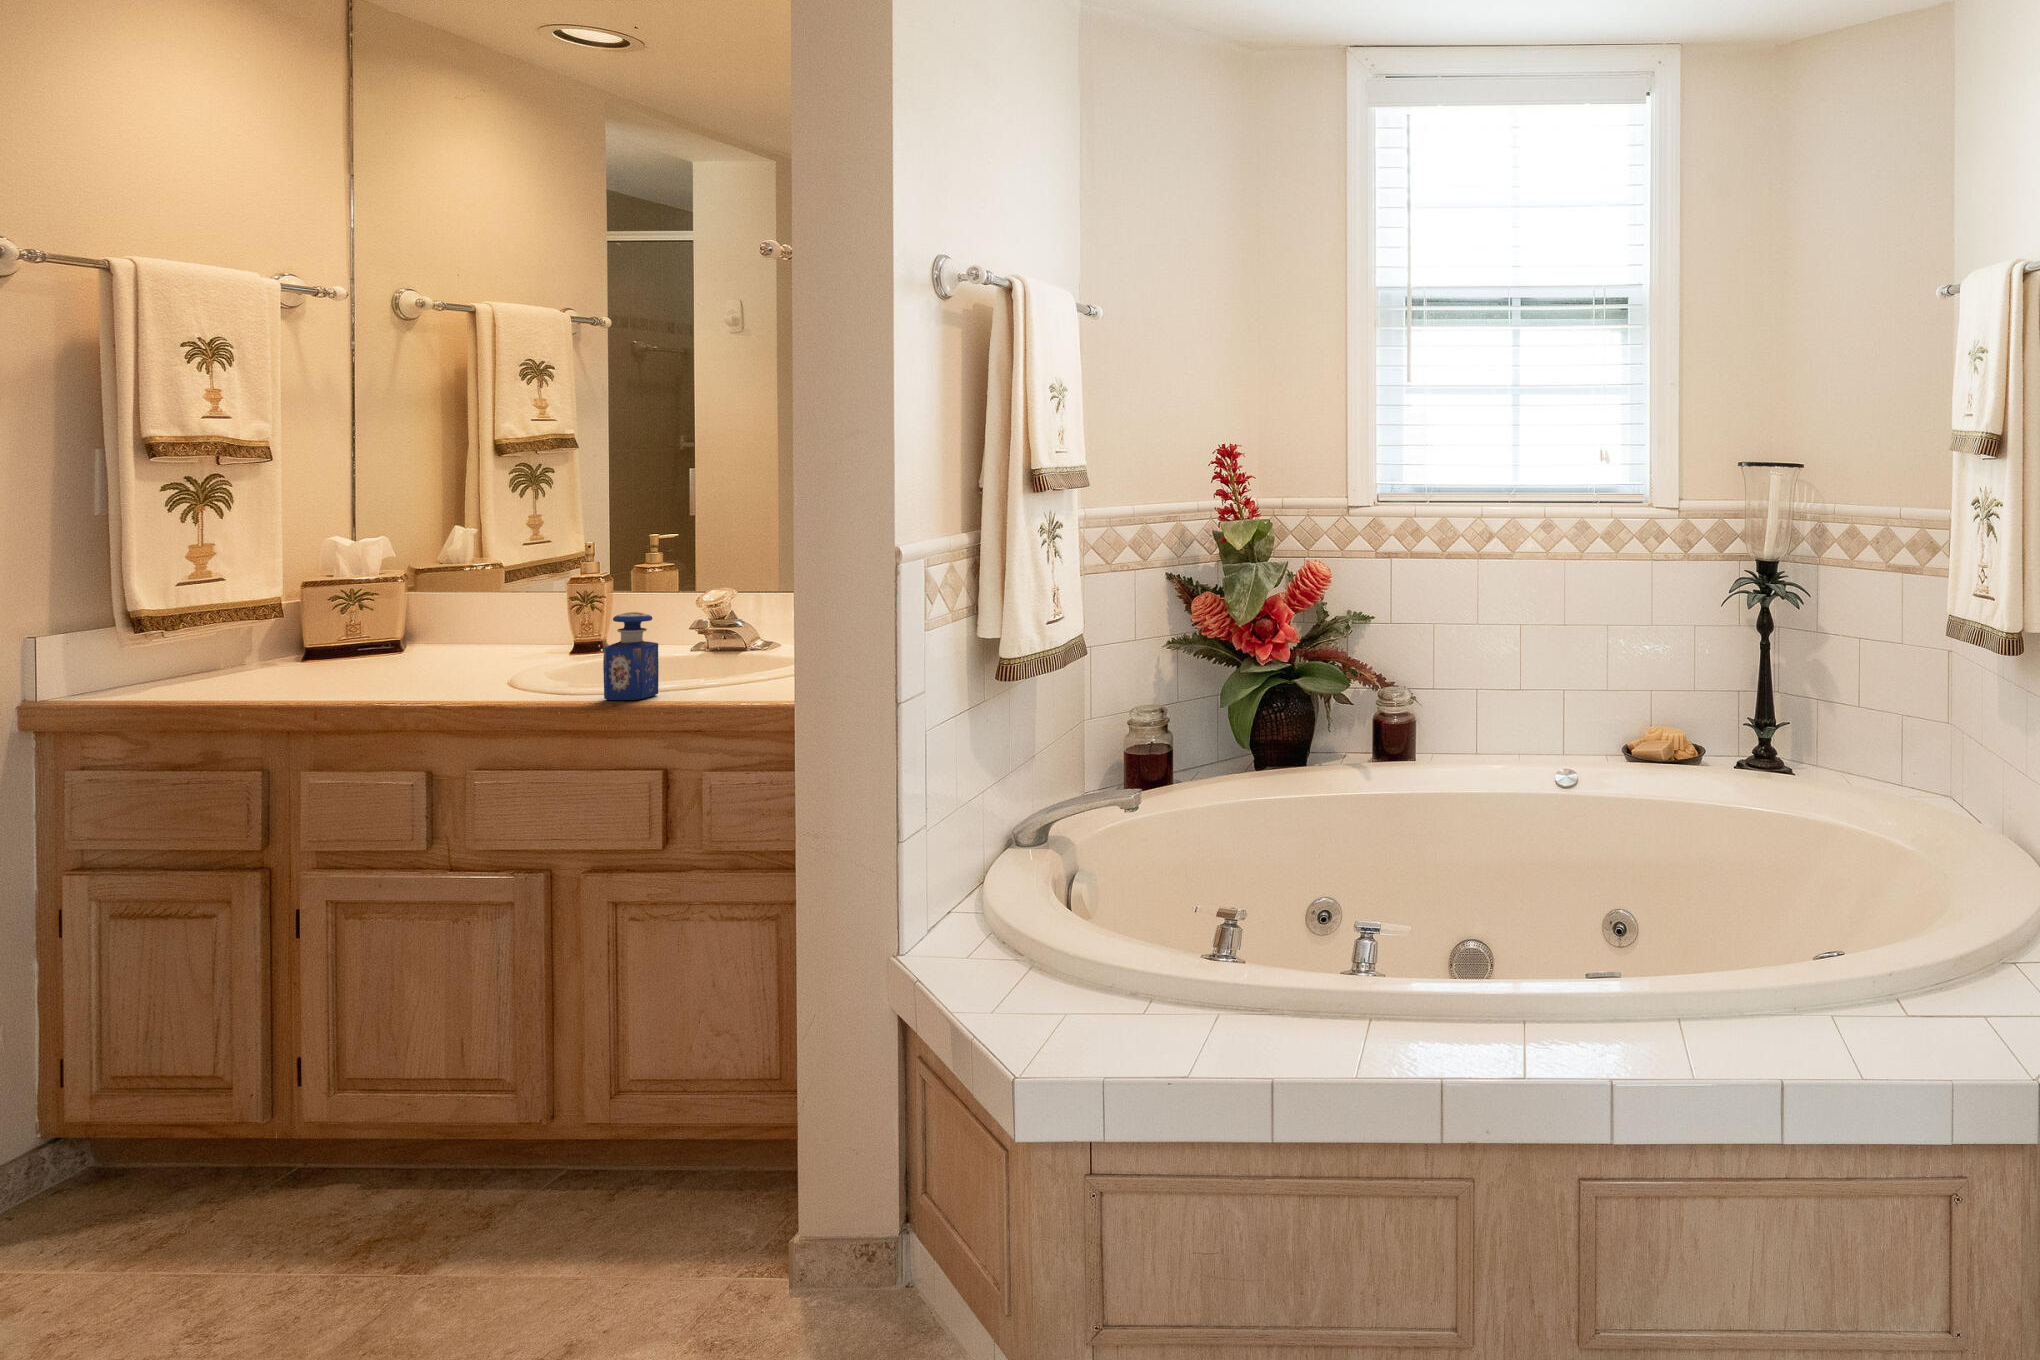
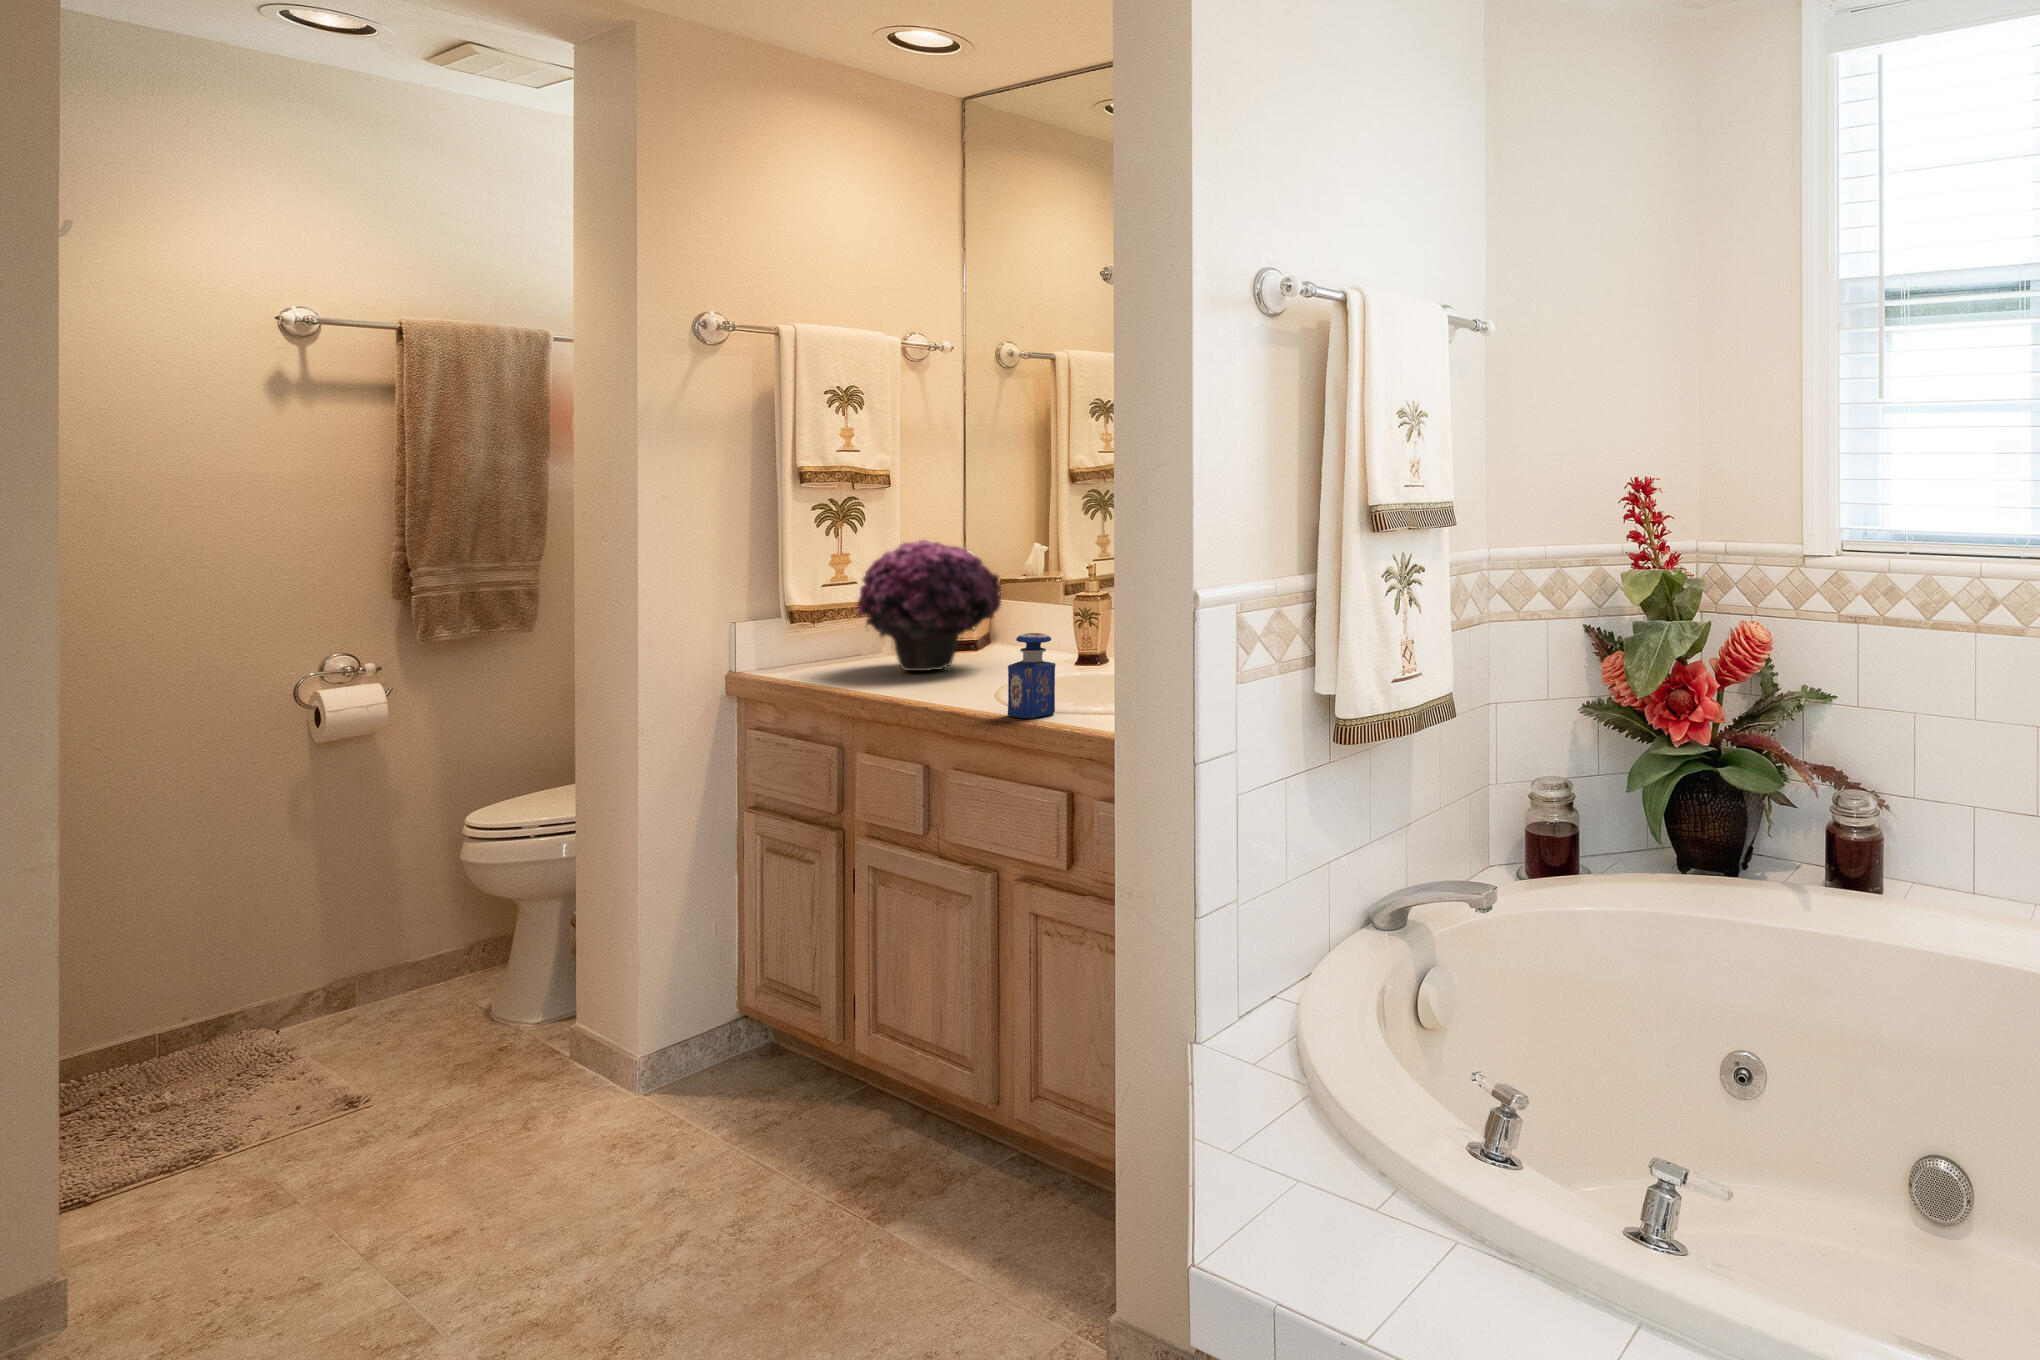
flower: none [269,523,467,679] -> present [857,540,1001,671]

